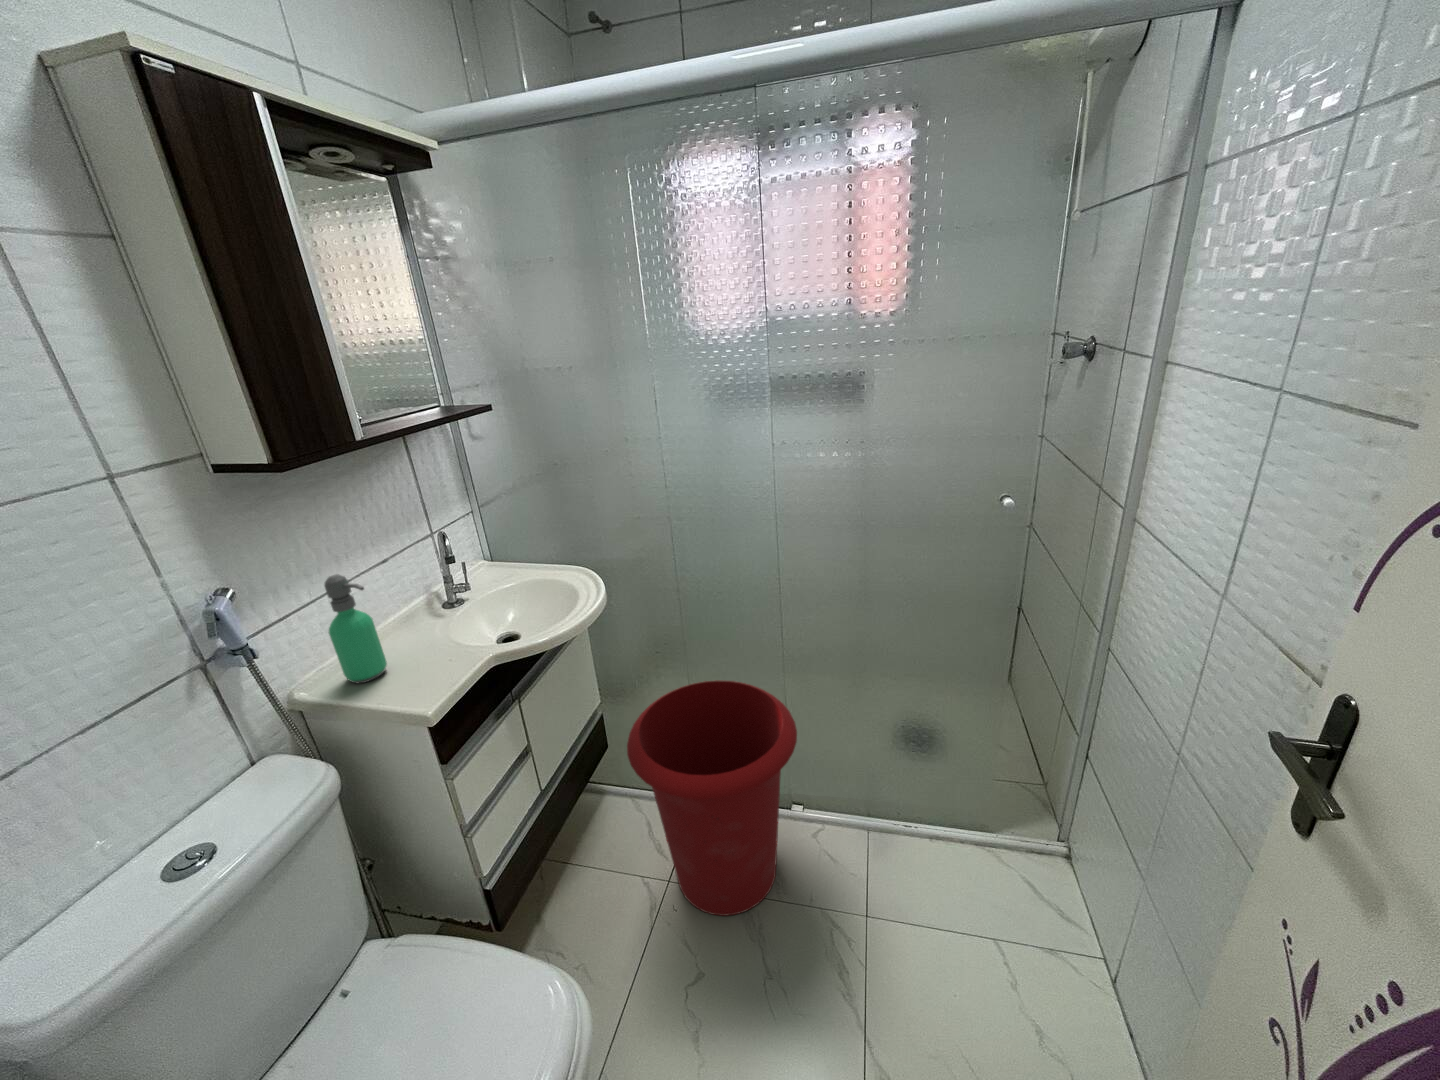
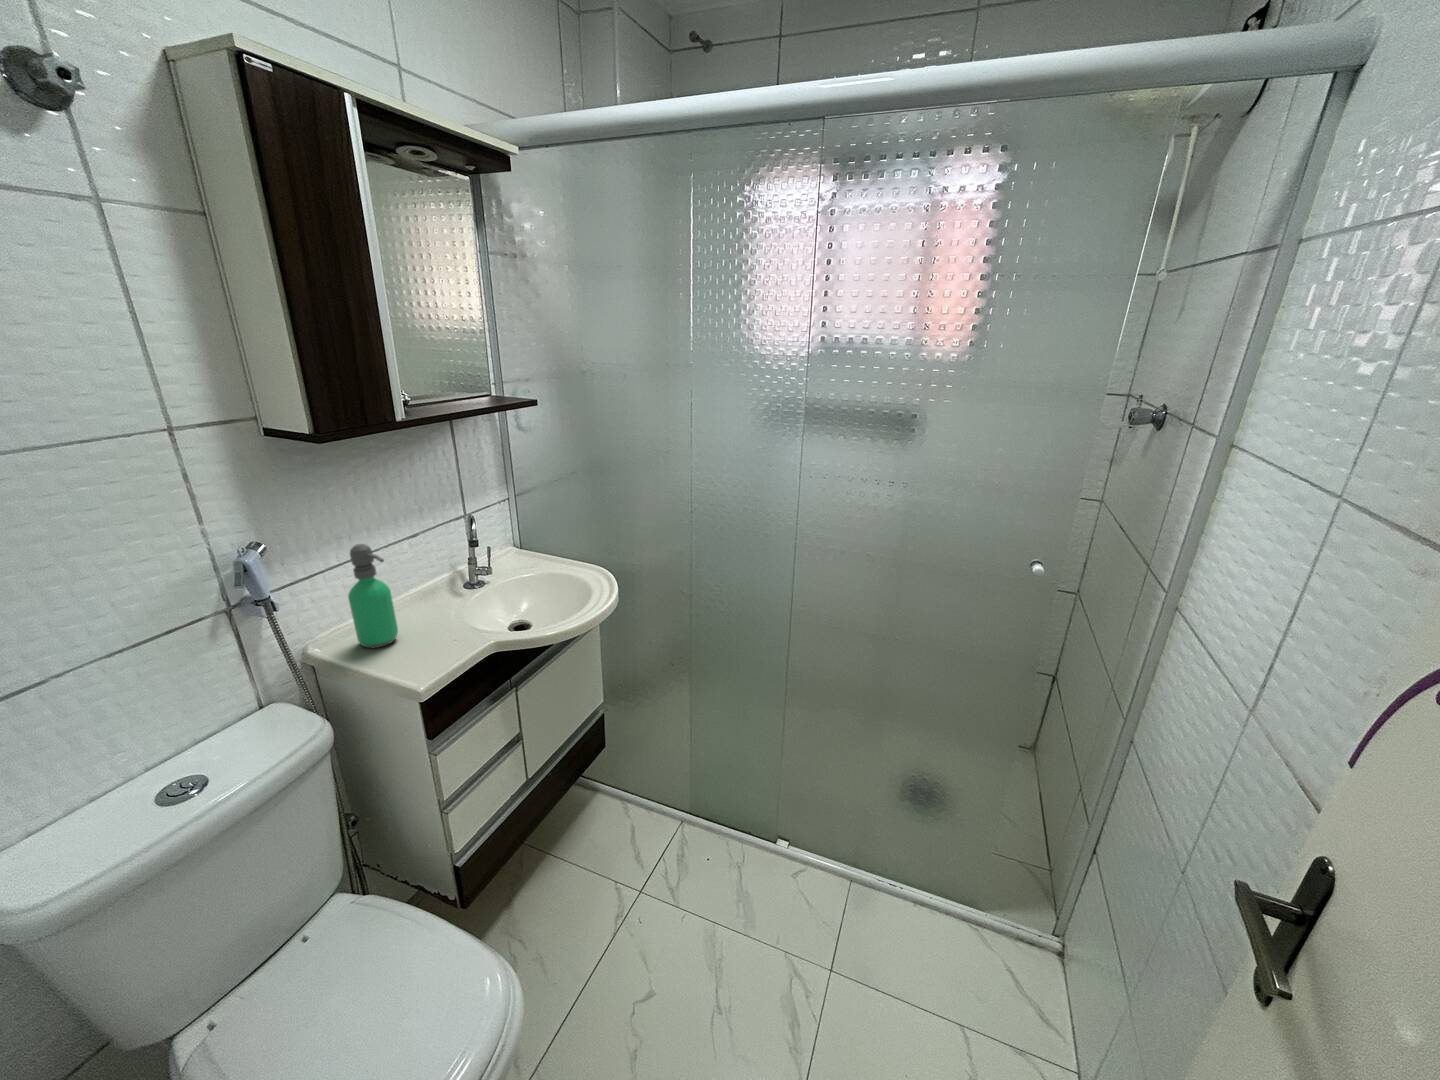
waste bin: present [627,680,797,916] -> none [614,698,785,936]

